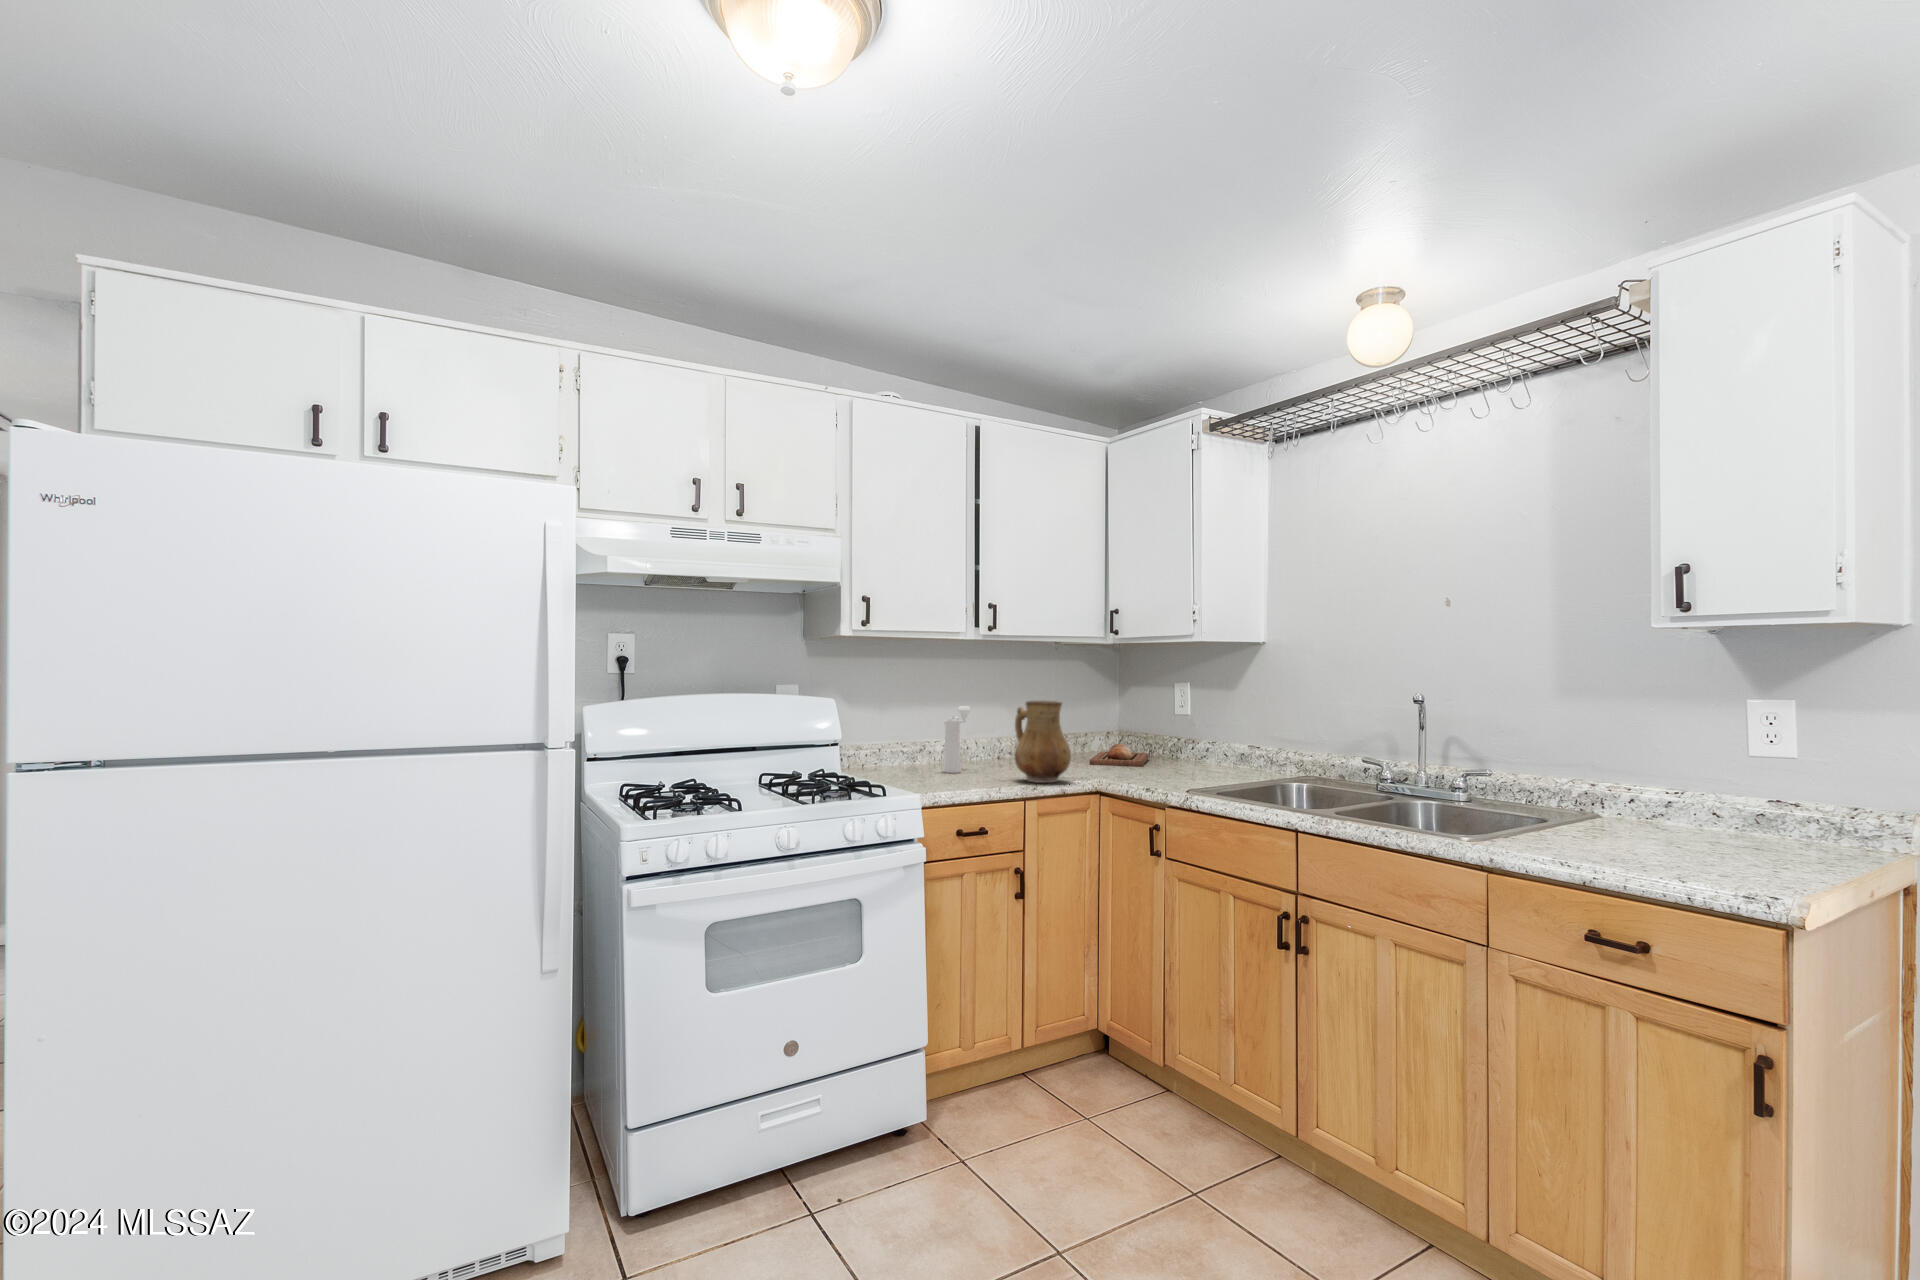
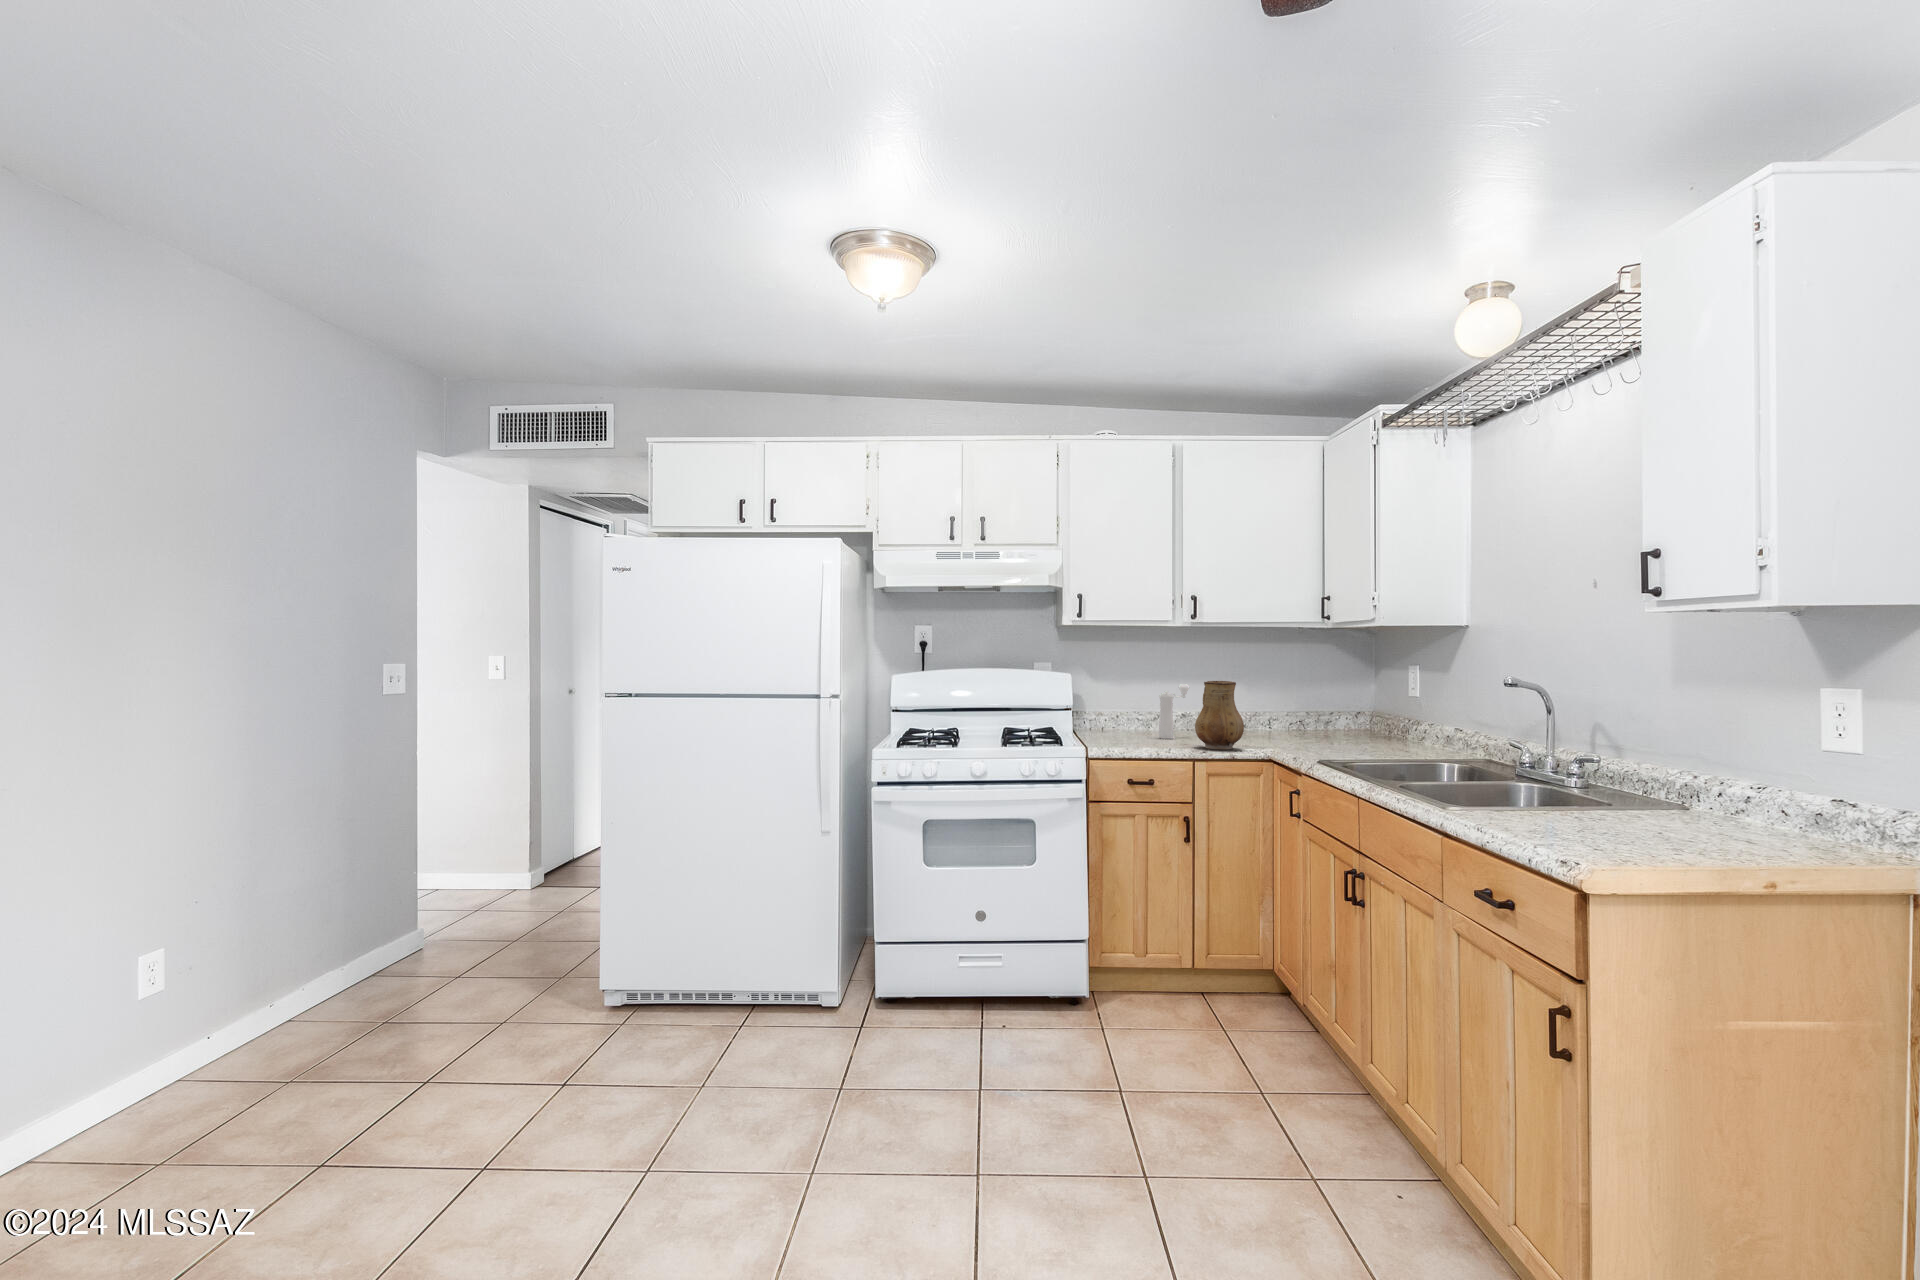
bread loaf: present [1089,744,1149,767] -> none [1316,724,1398,746]

